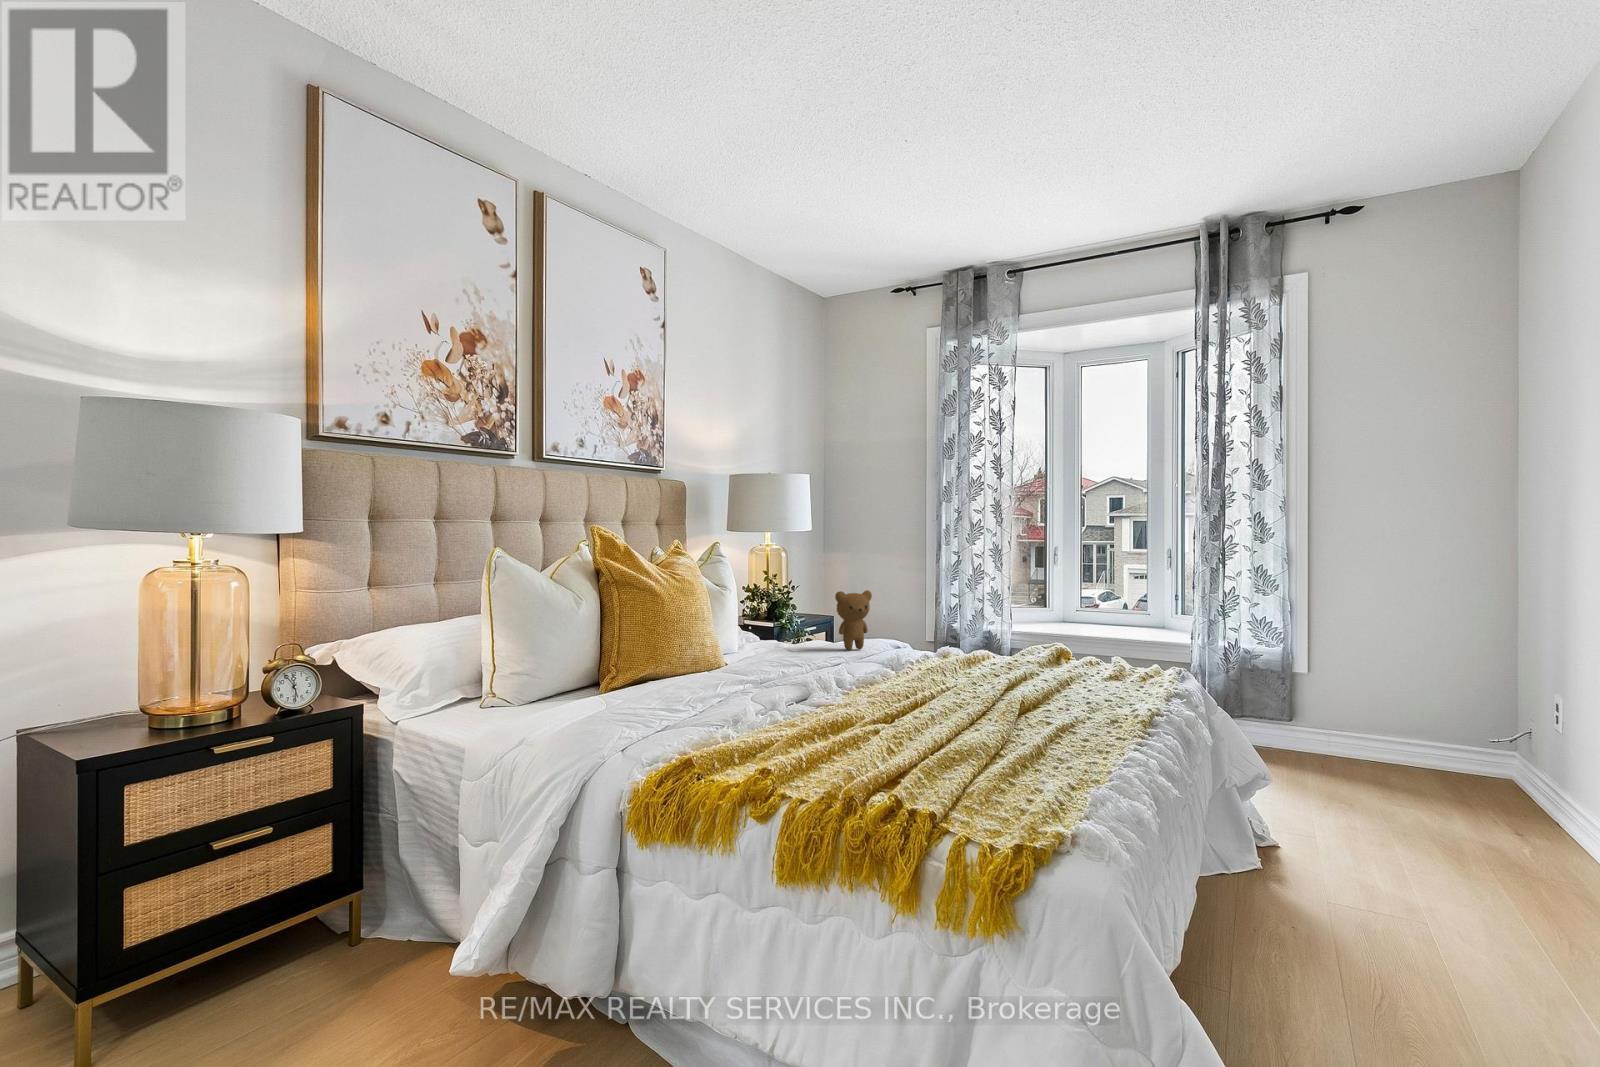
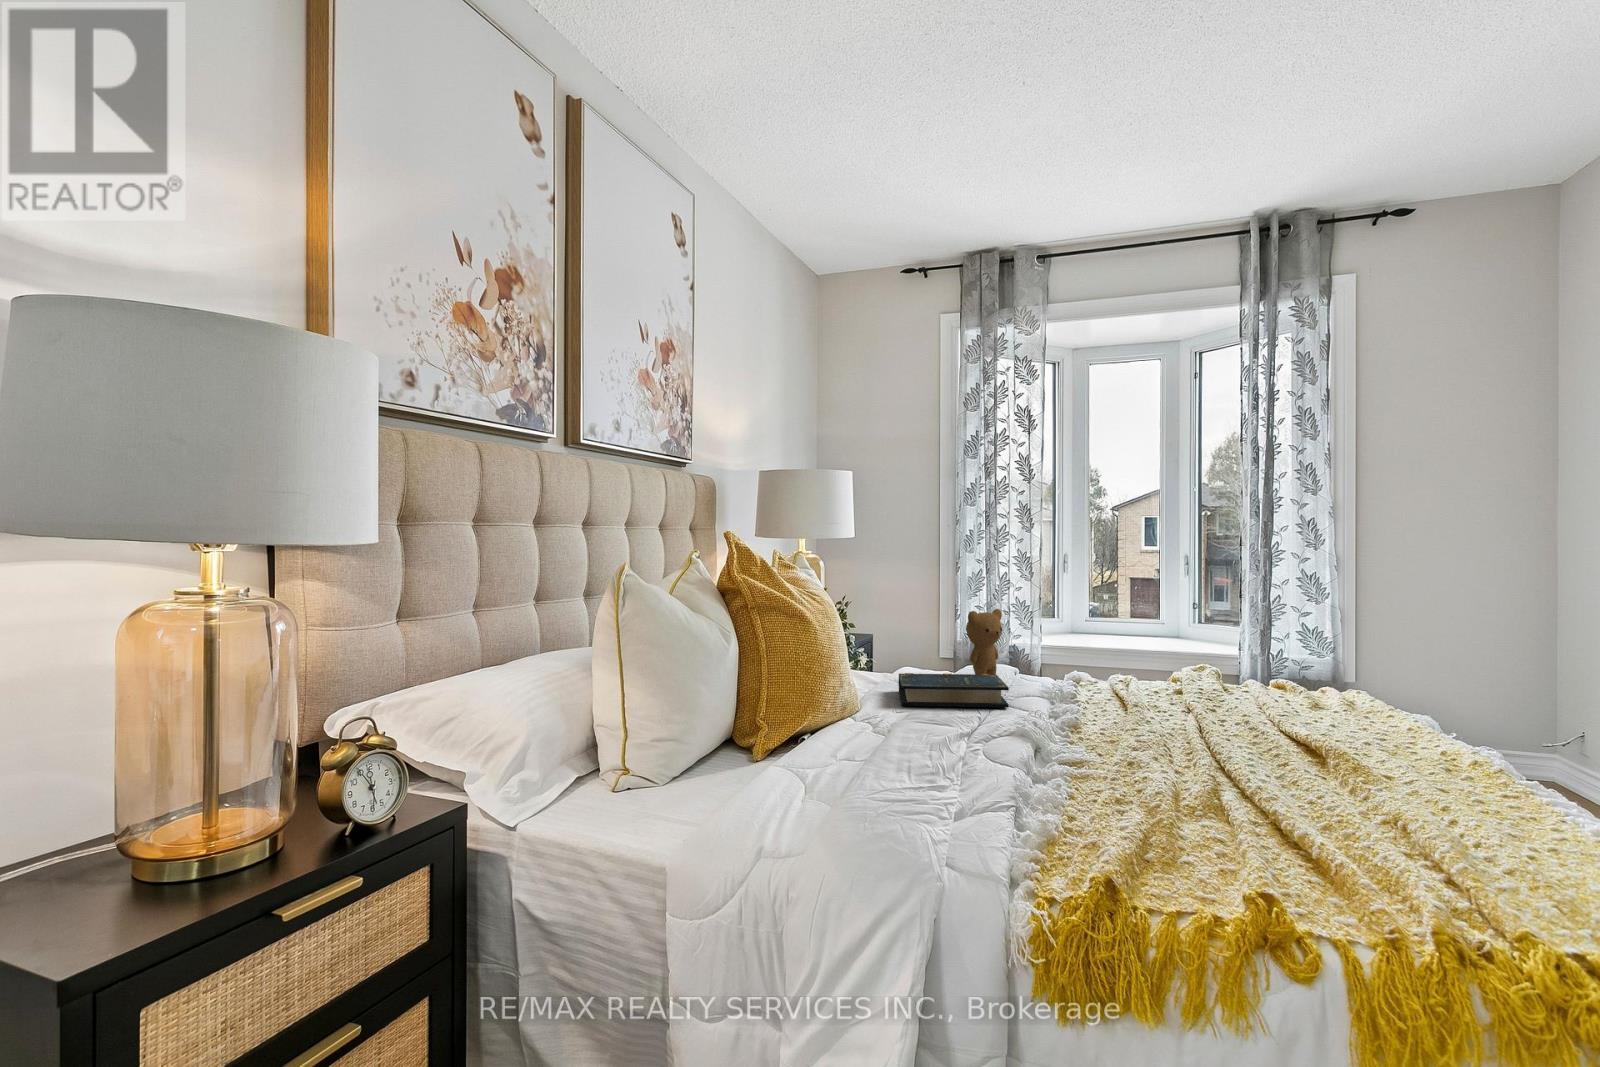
book: none [751,640,845,666] -> present [899,673,1009,707]

